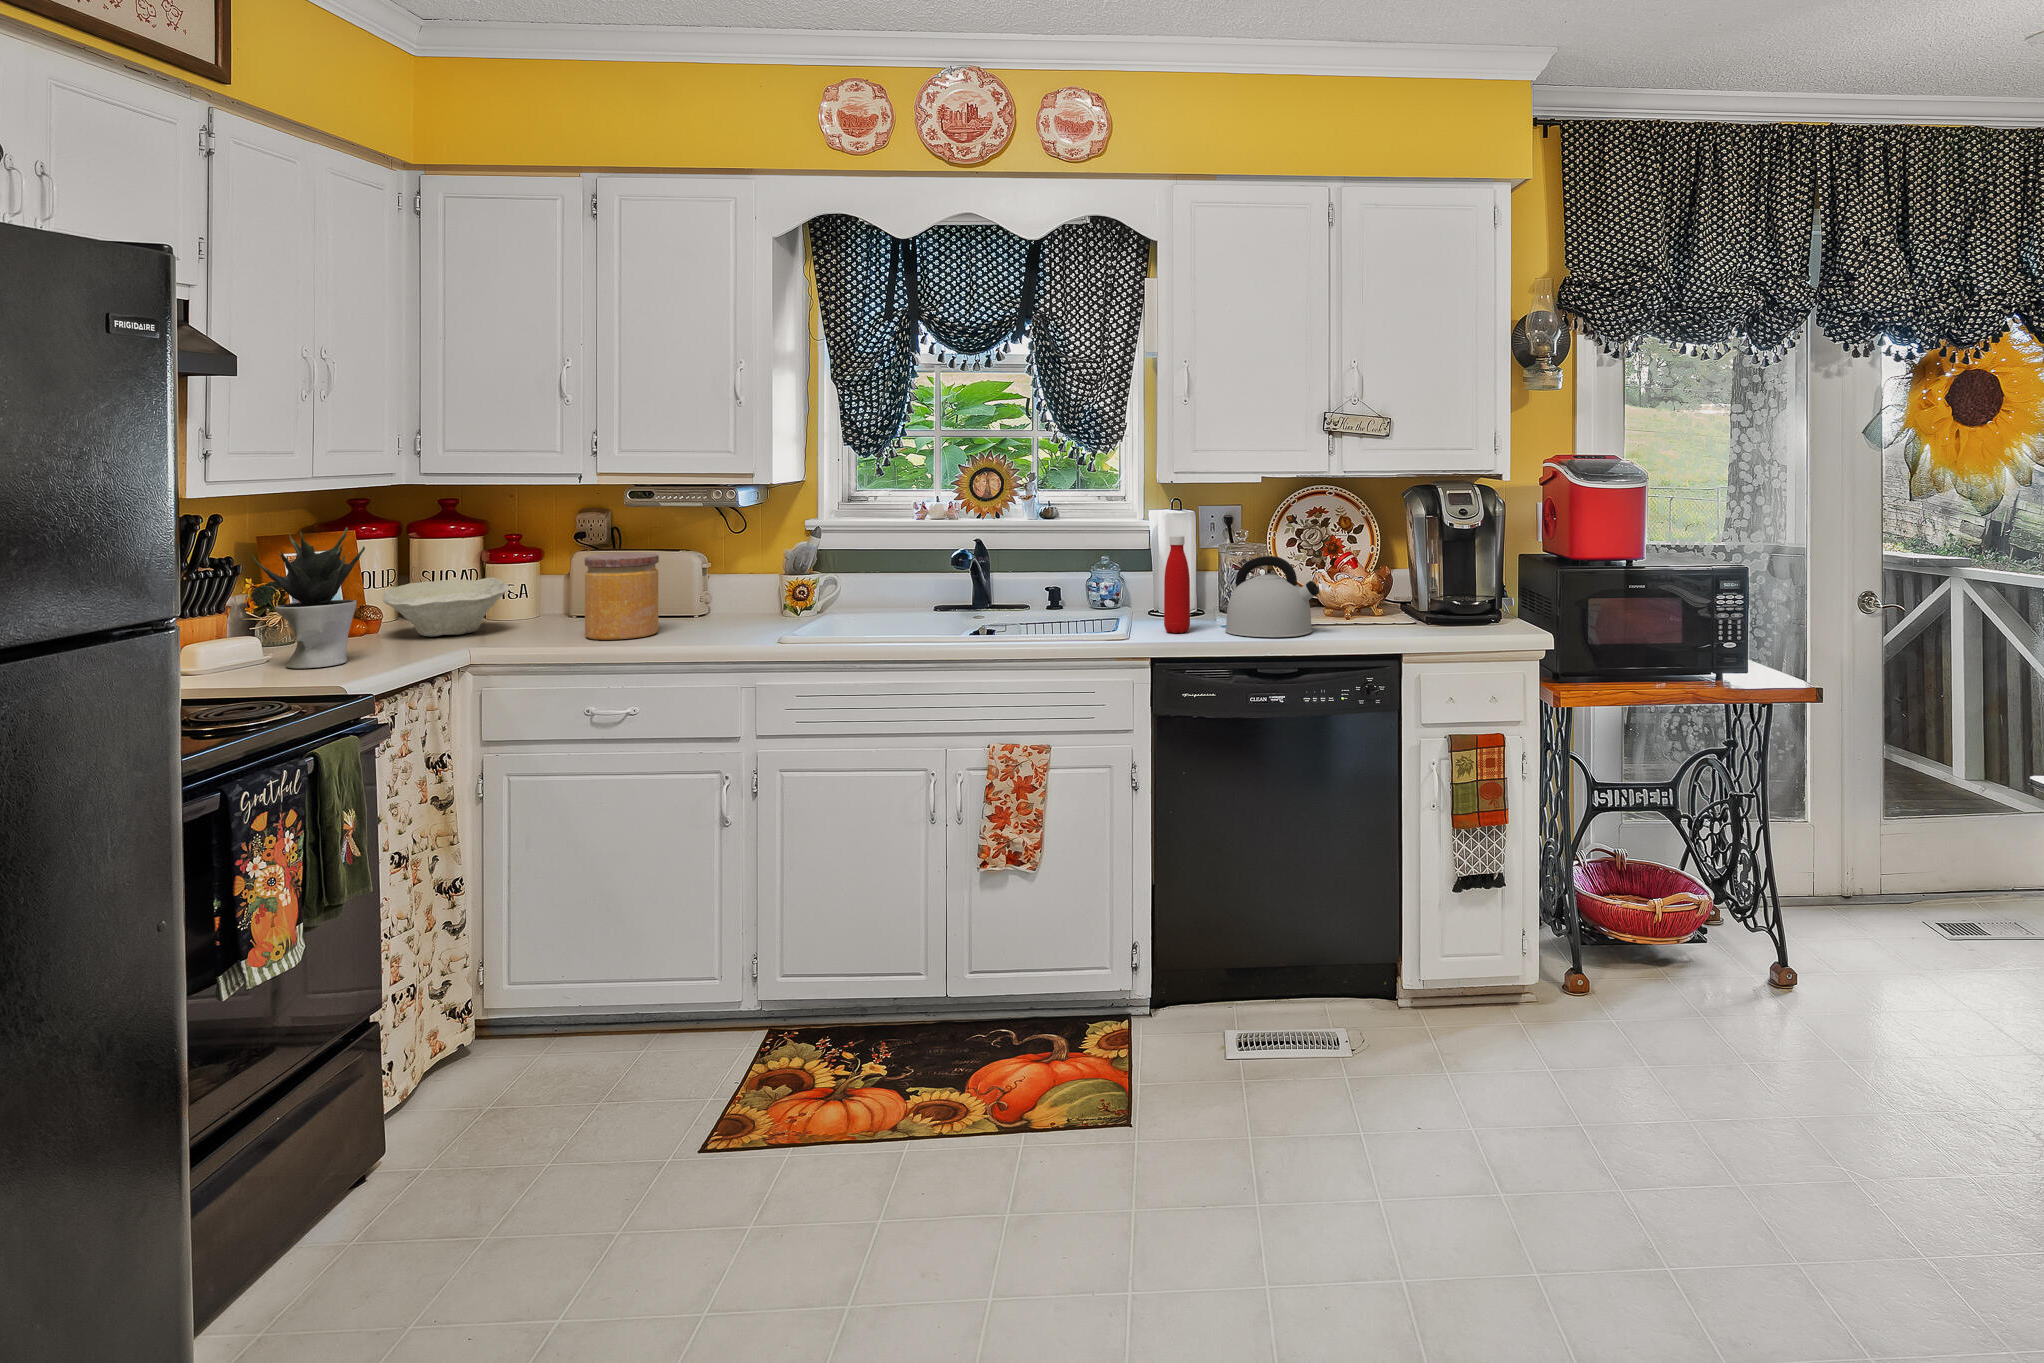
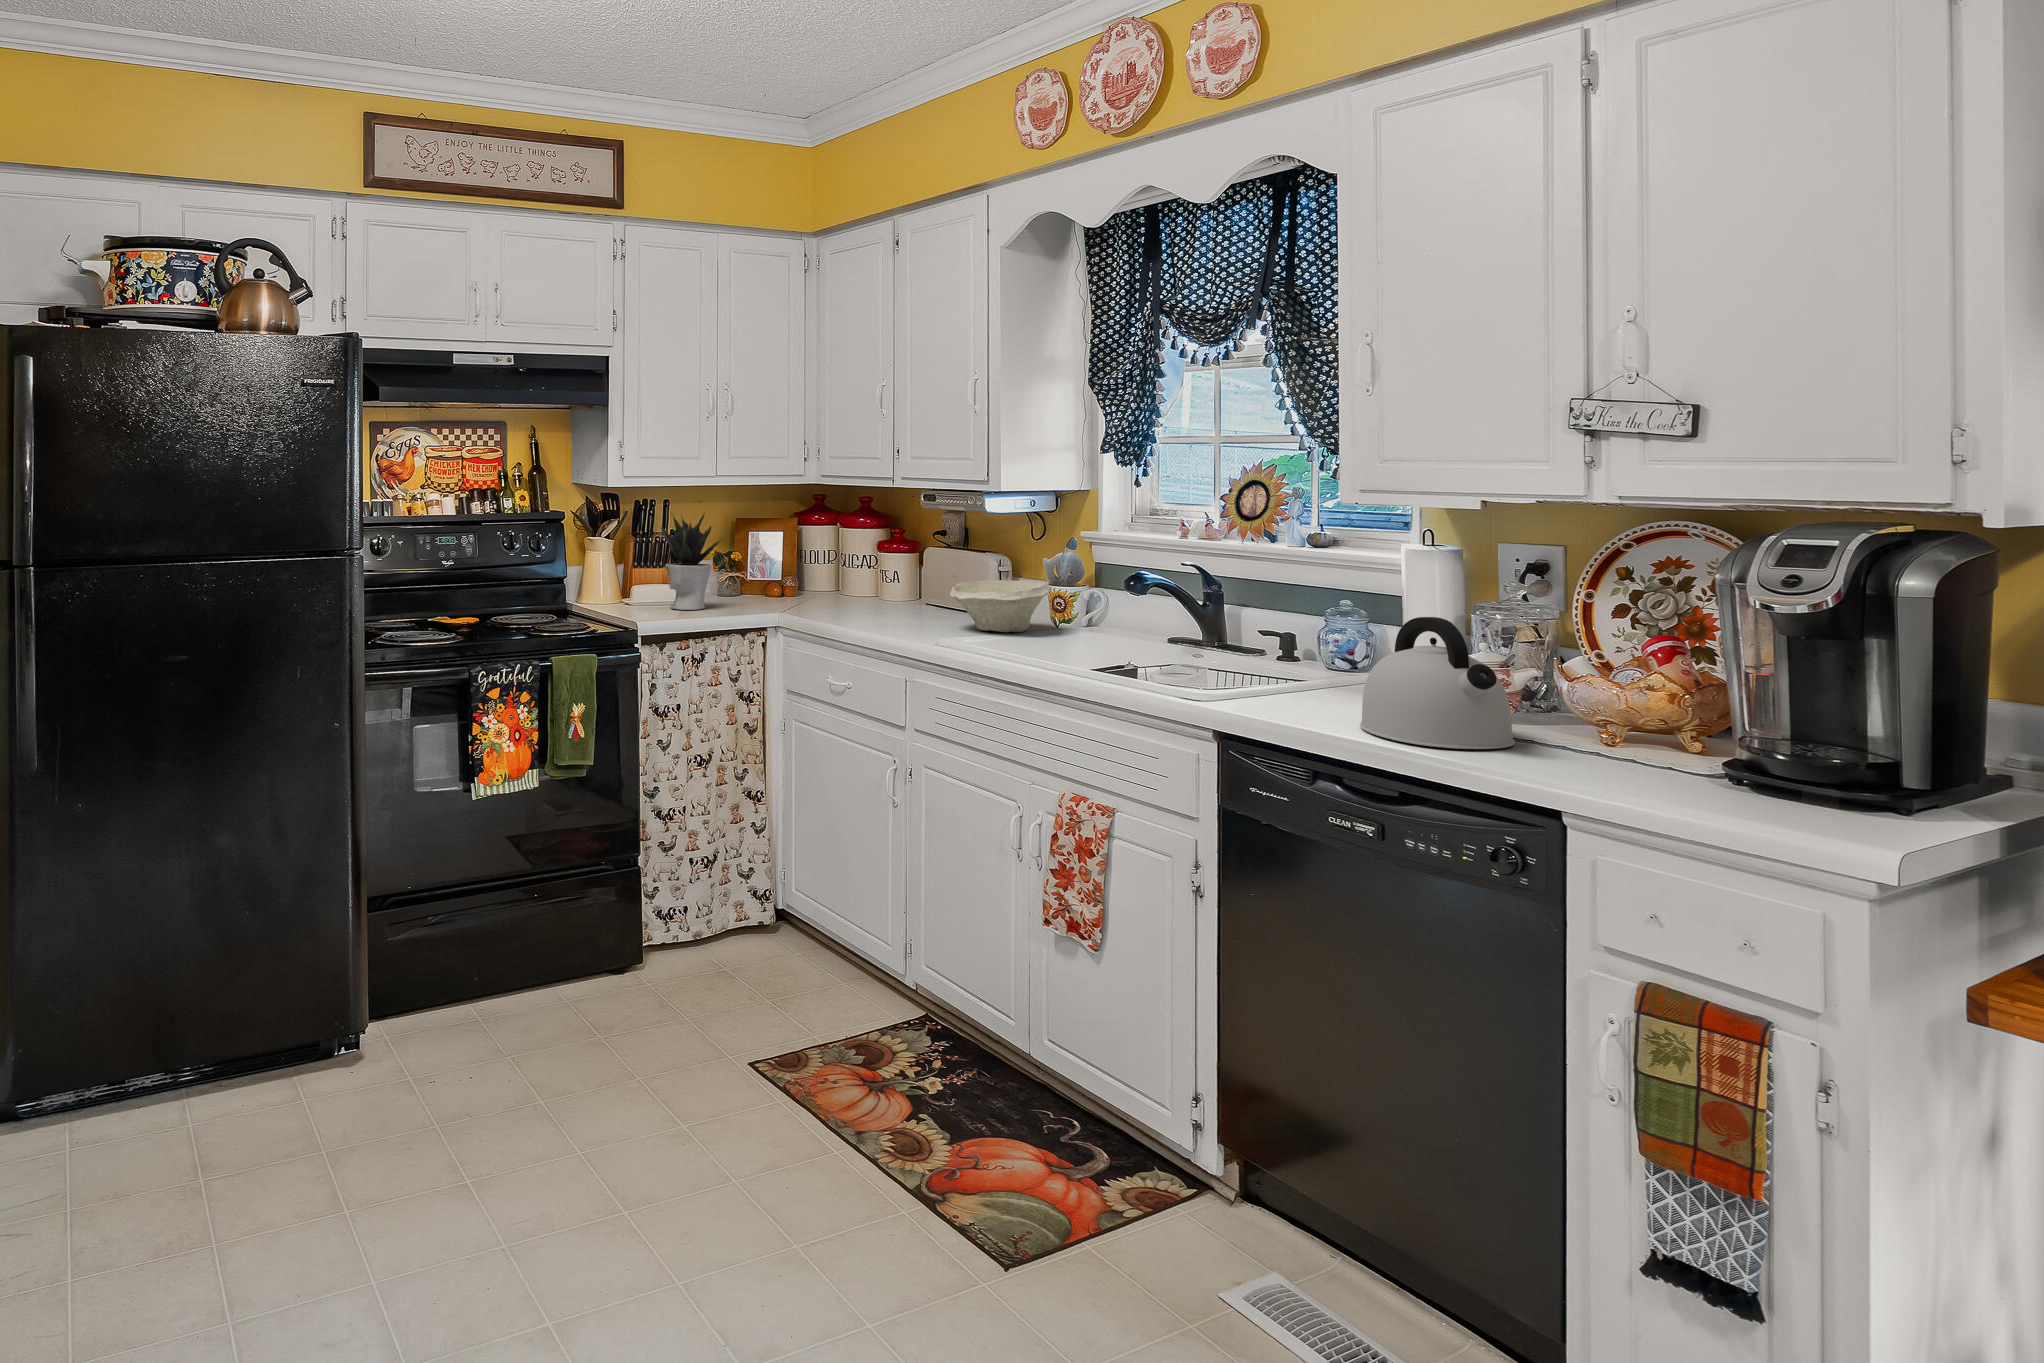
bottle: present [1164,535,1190,633] -> none [1287,572,1328,711]
jar: present [585,553,659,640] -> none [849,548,908,623]
bowl: present [383,577,509,637] -> present [950,580,1052,632]

